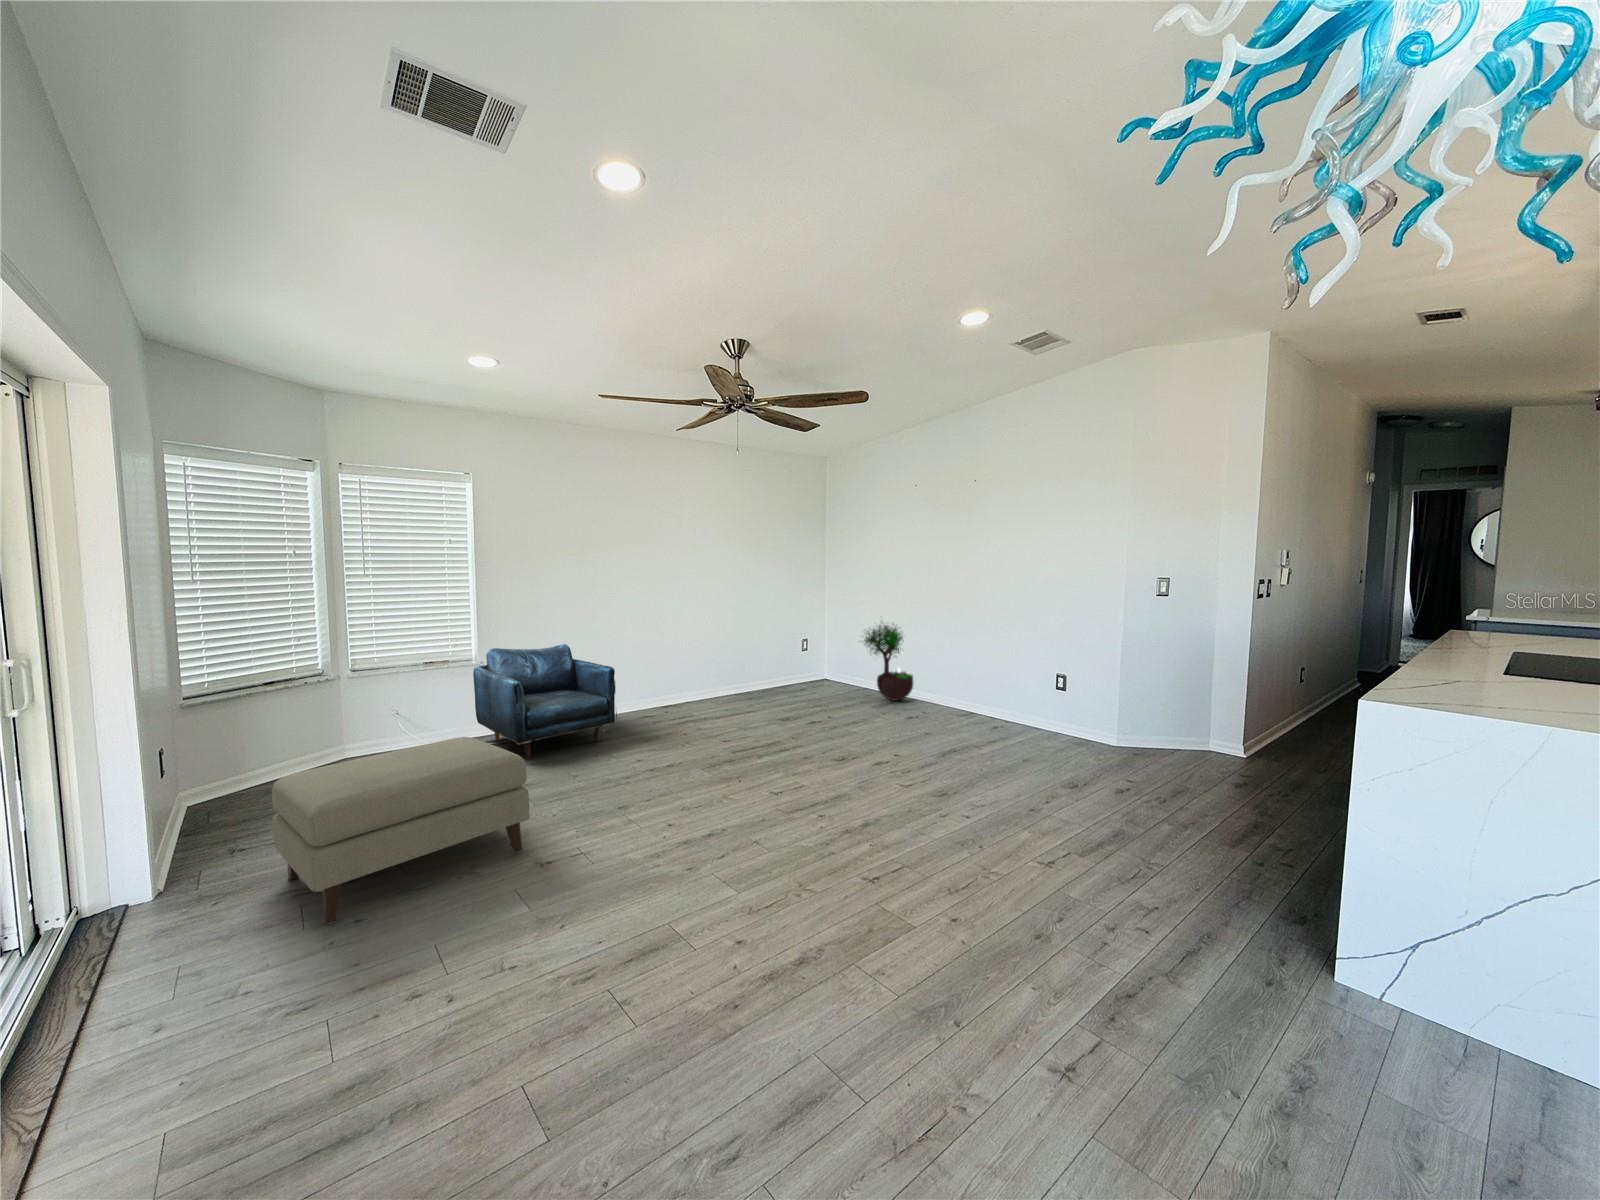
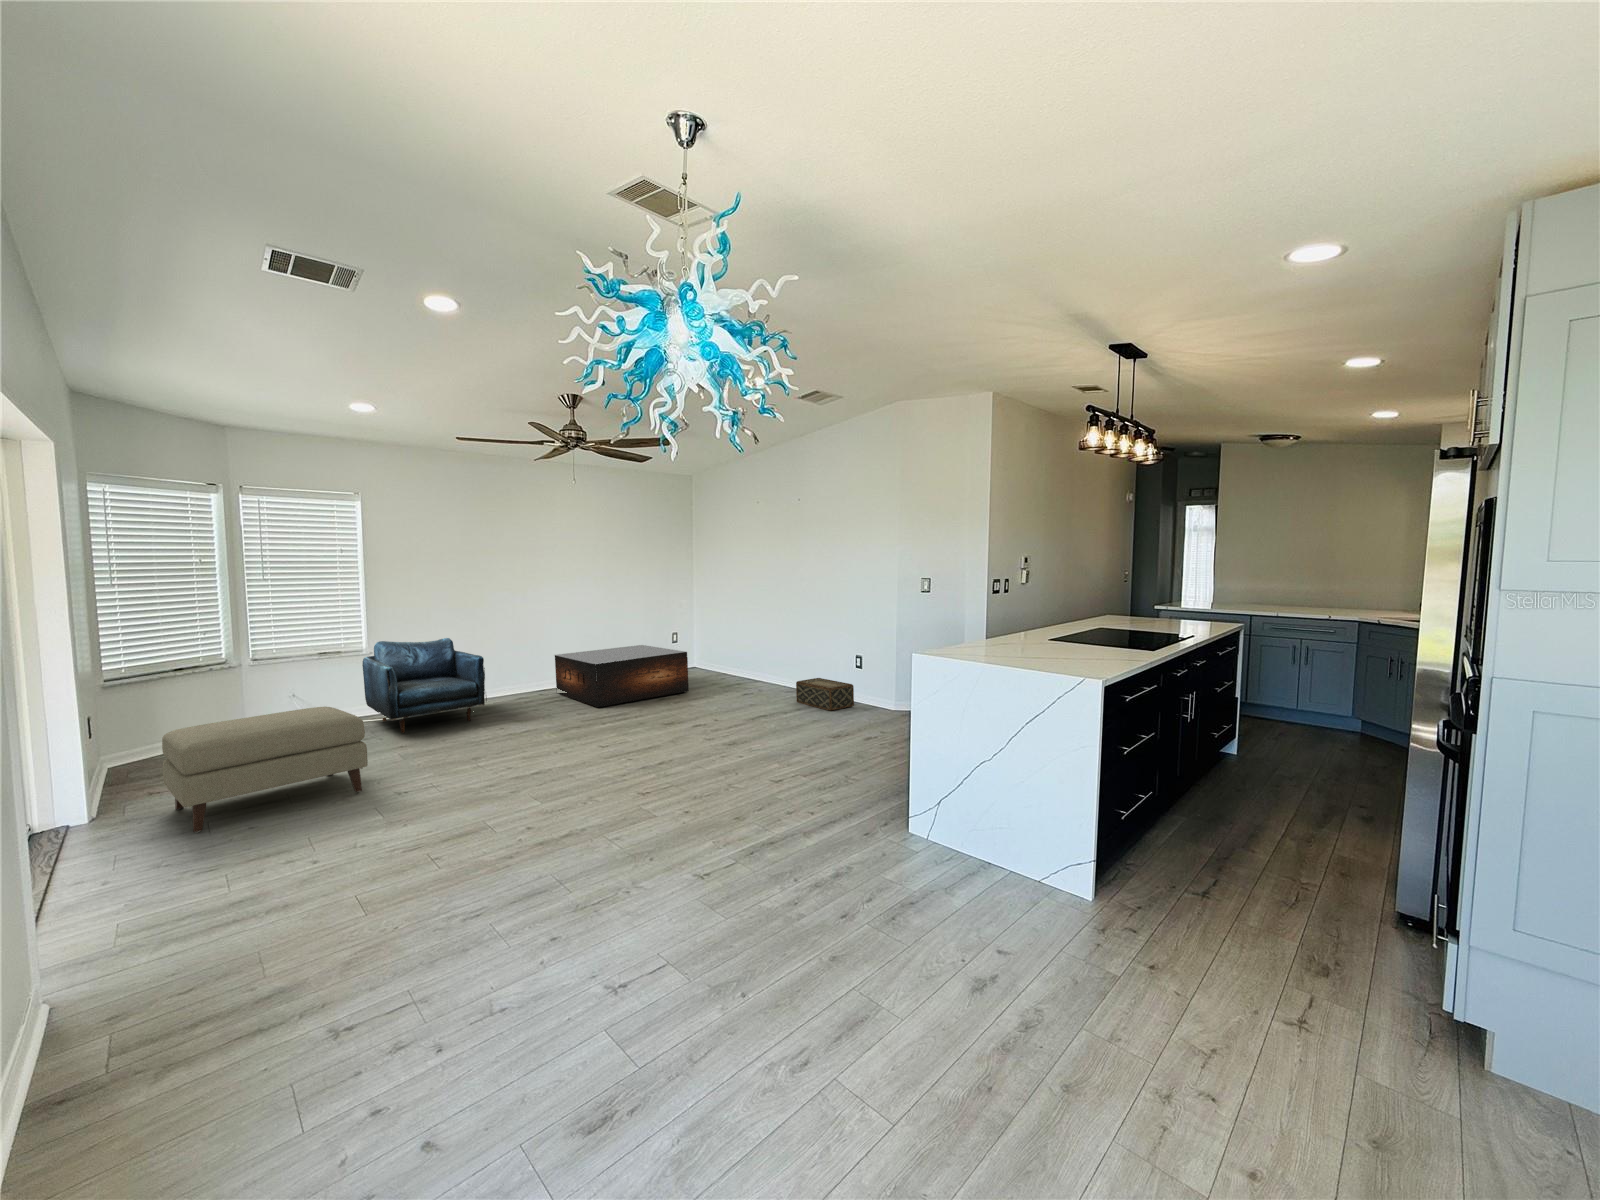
potted tree: present [861,625,914,701] -> none [724,612,776,688]
coffee table: none [670,651,822,725] -> present [555,645,689,707]
woven basket: none [956,692,1028,732] -> present [796,678,854,711]

